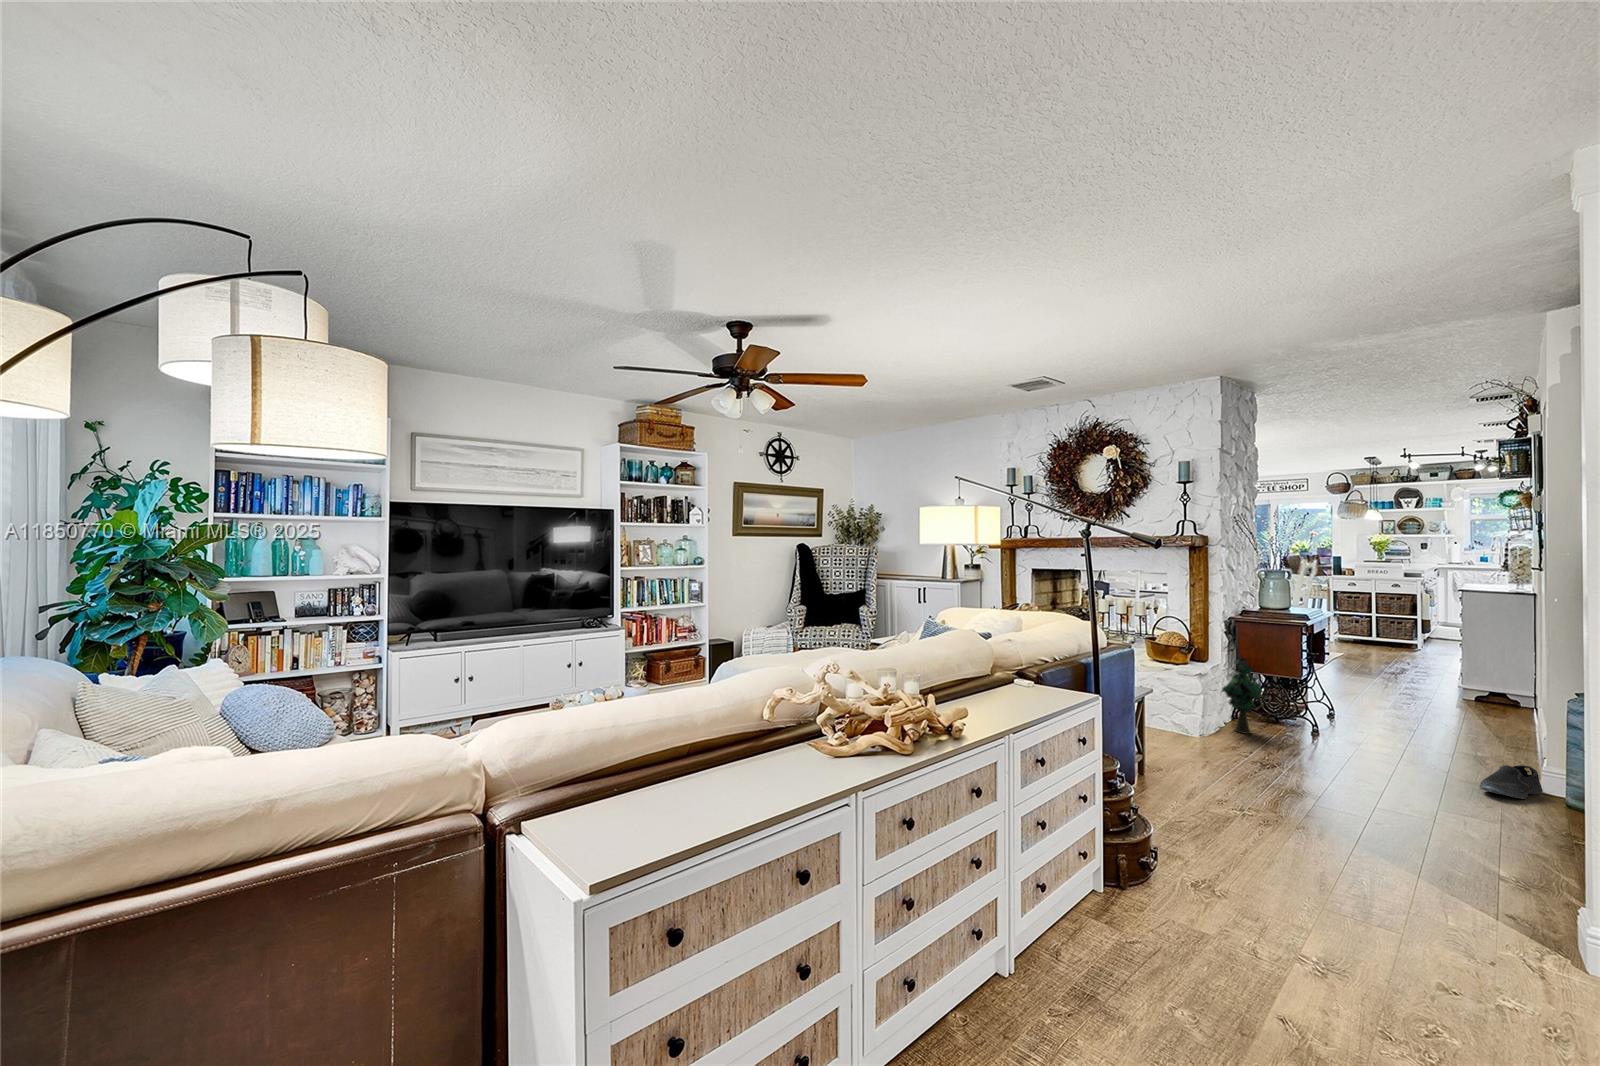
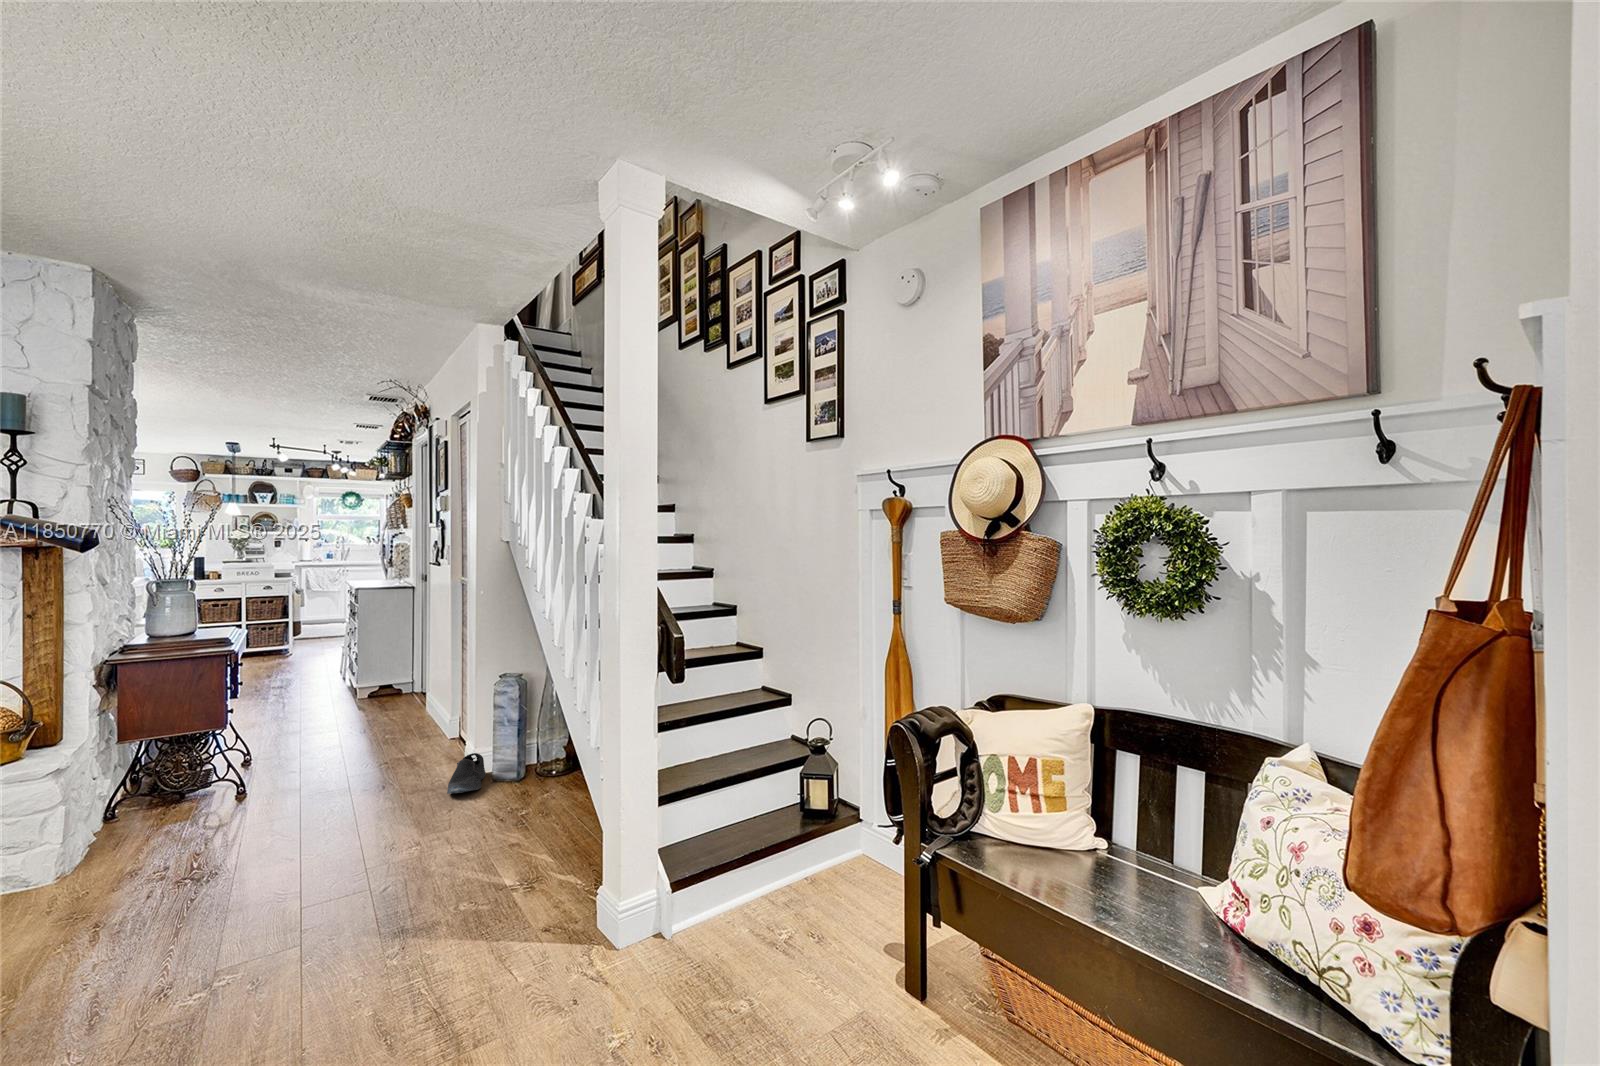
decorative plant: present [1222,658,1262,734] -> none [94,719,170,841]

